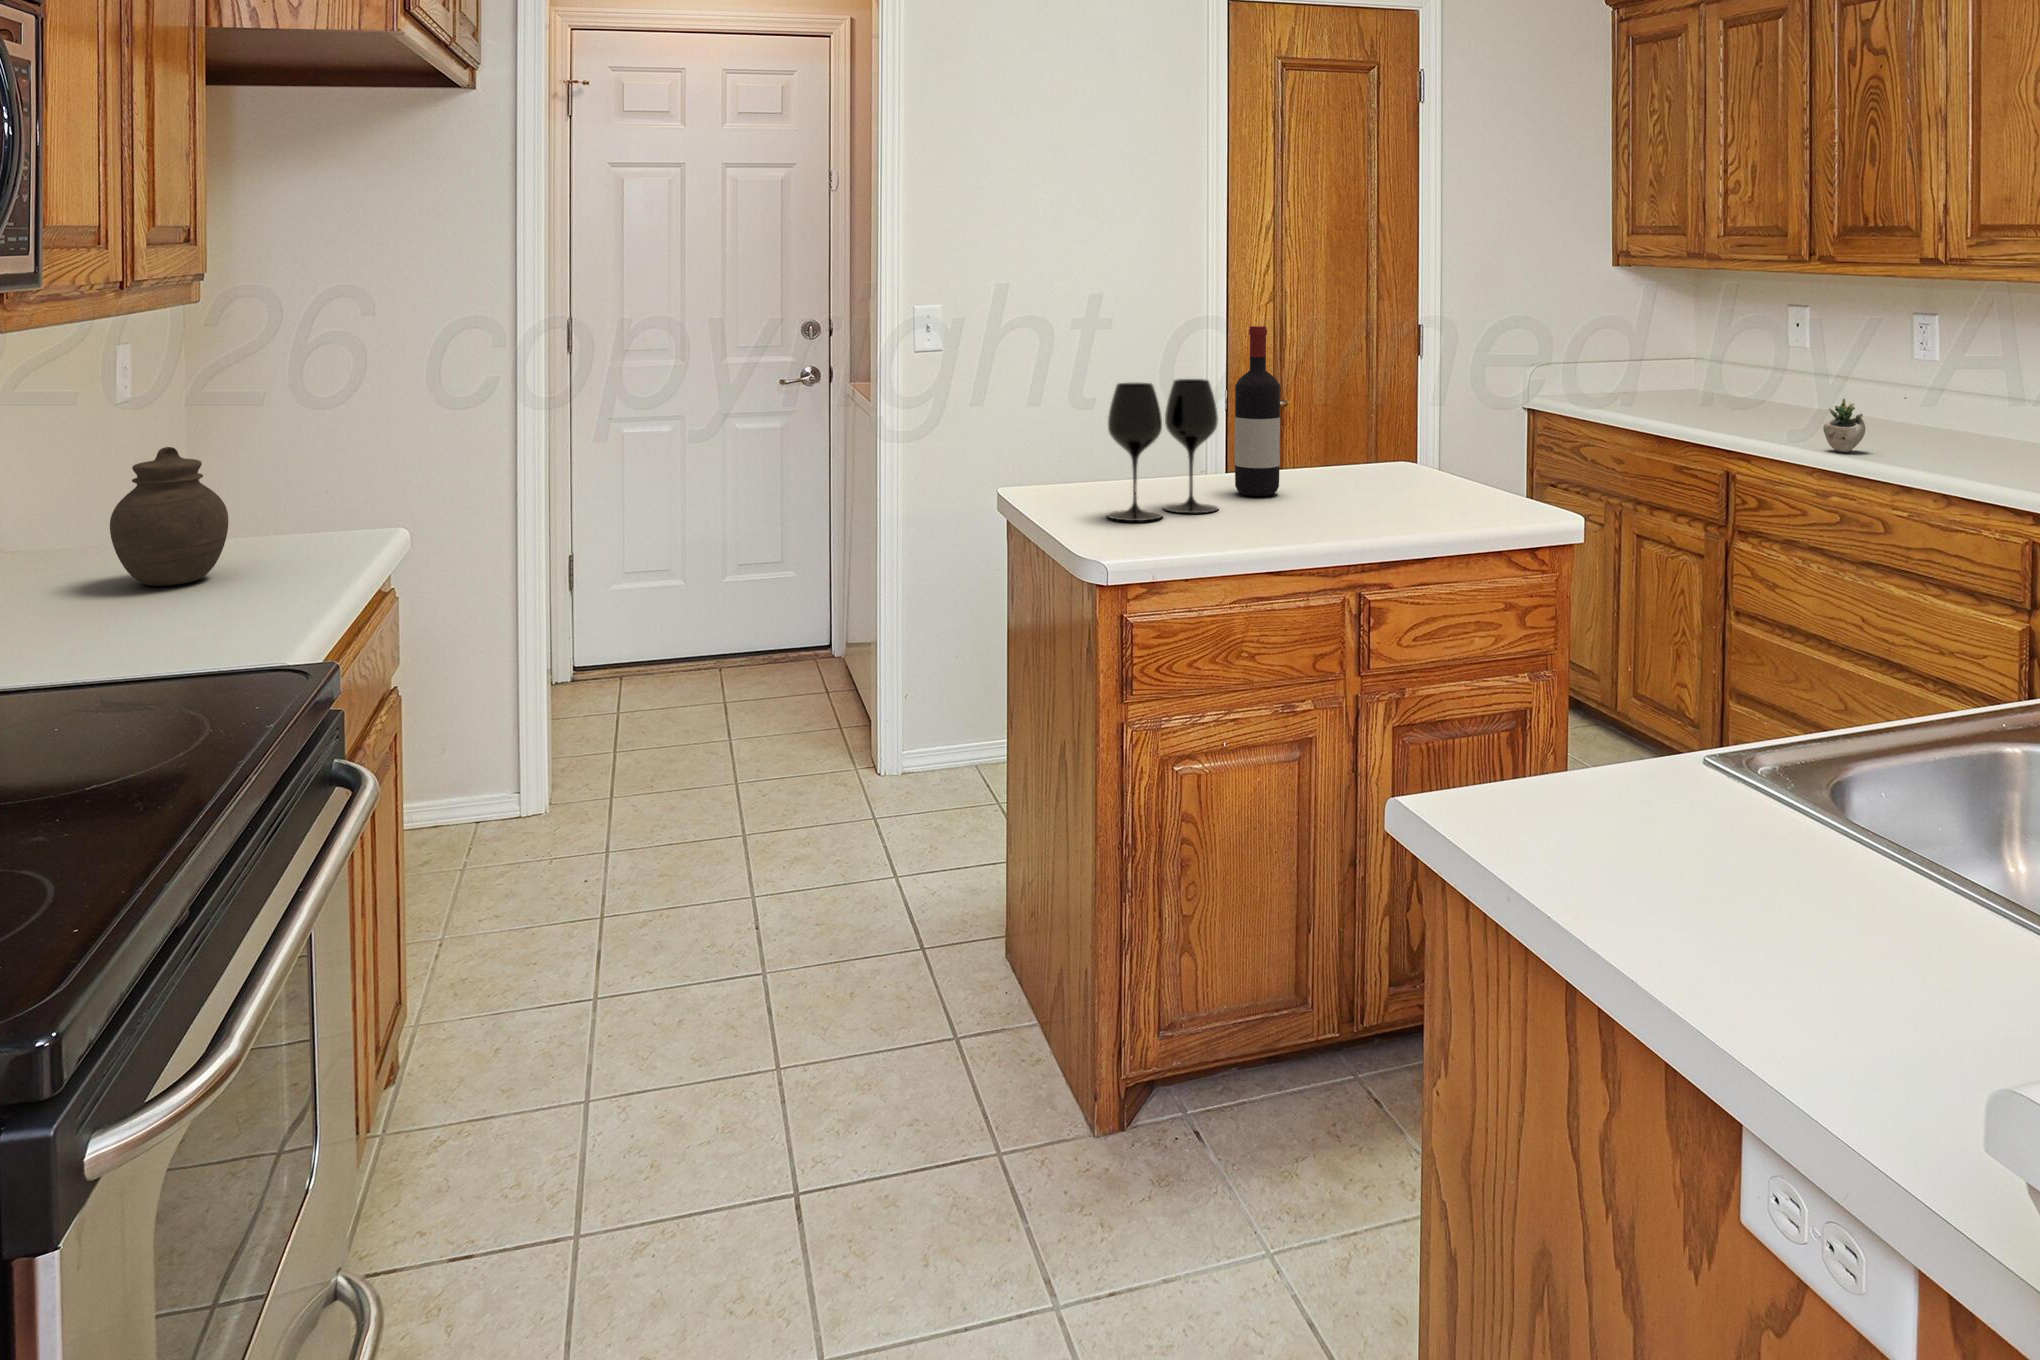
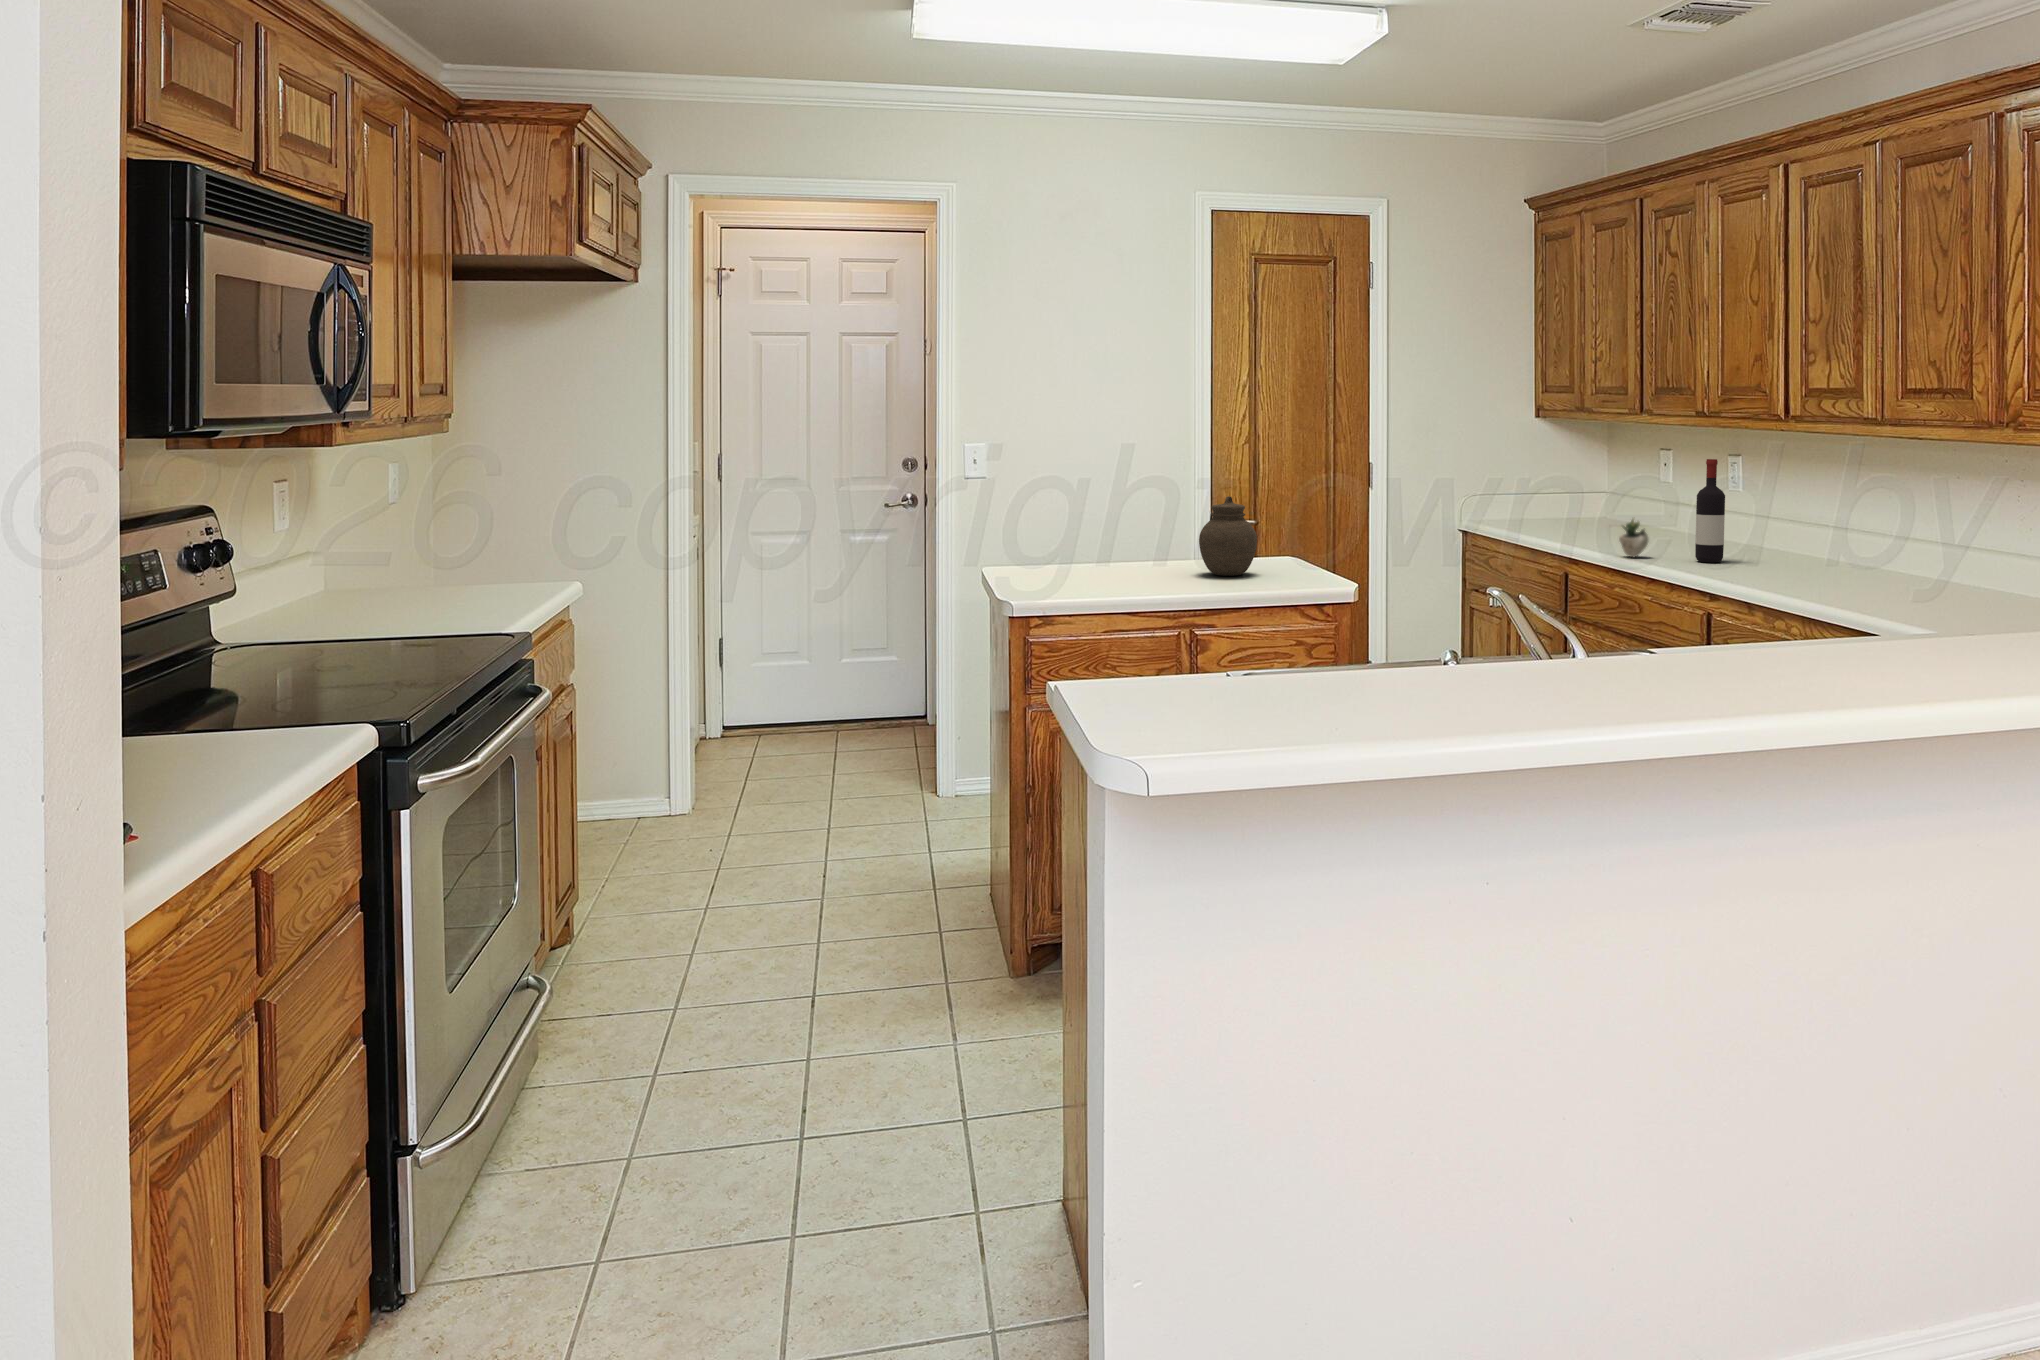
wine bottle: present [1235,326,1280,496] -> present [1695,459,1725,563]
wine glass: present [1107,379,1218,521] -> none [1025,489,1106,581]
jar: present [110,447,228,586] -> present [1199,496,1257,576]

